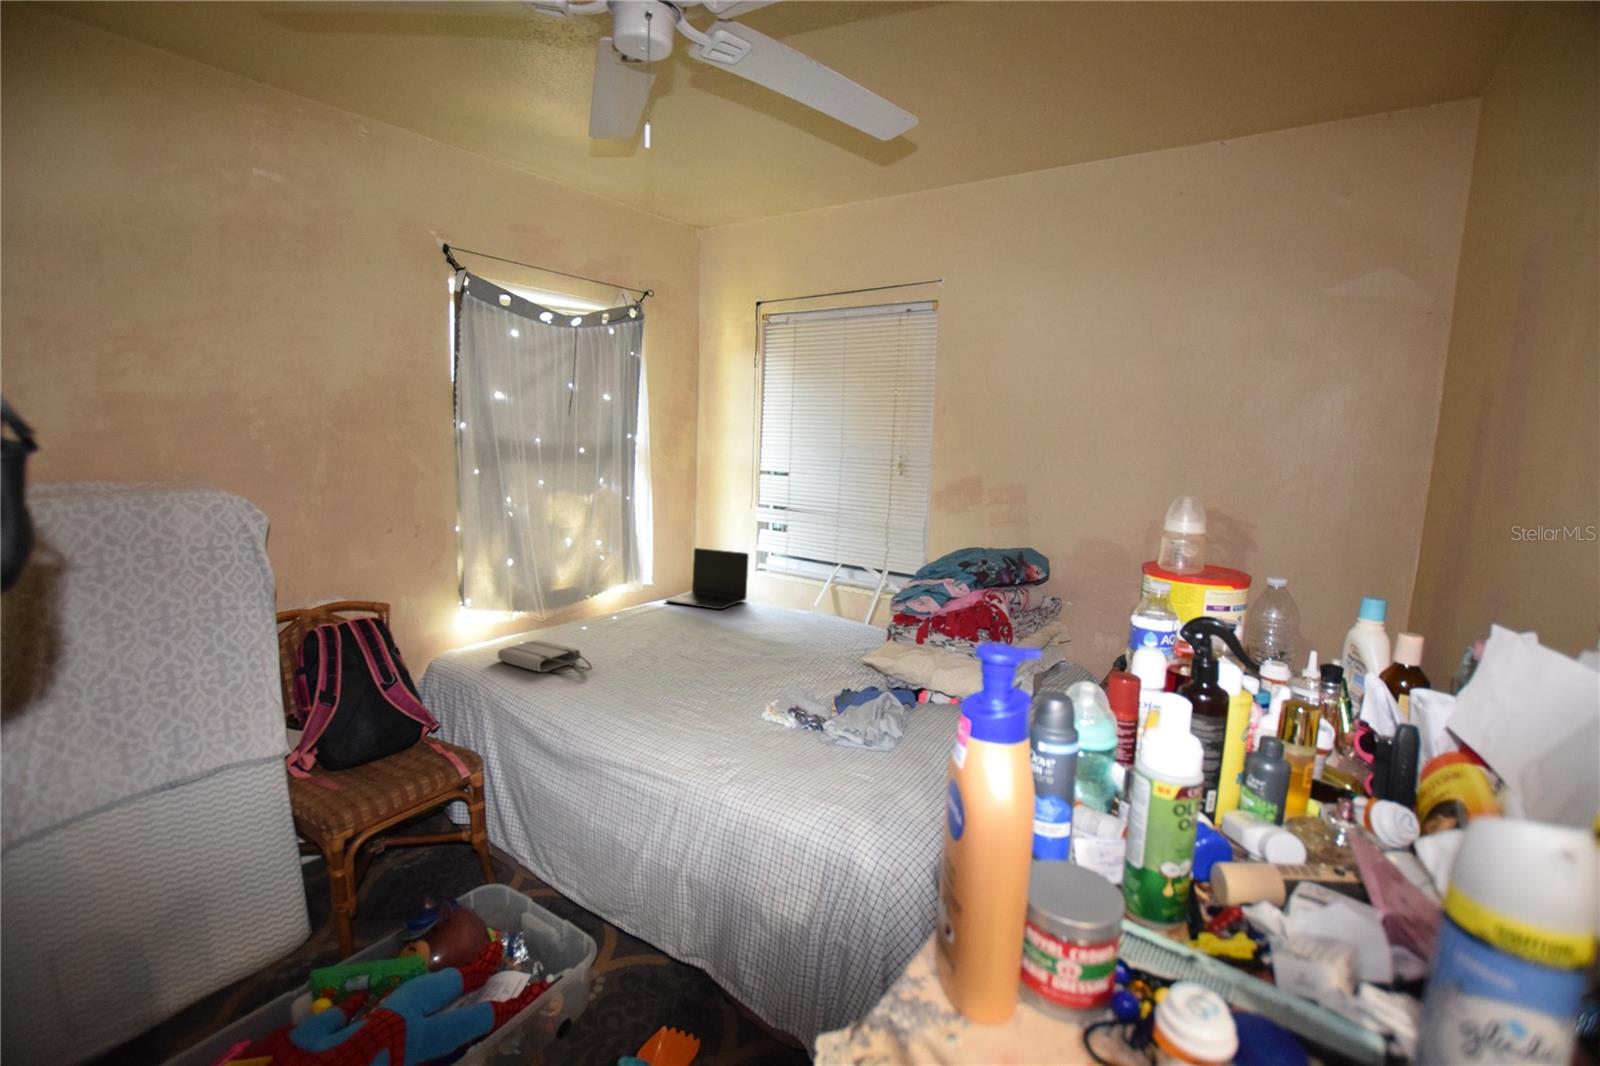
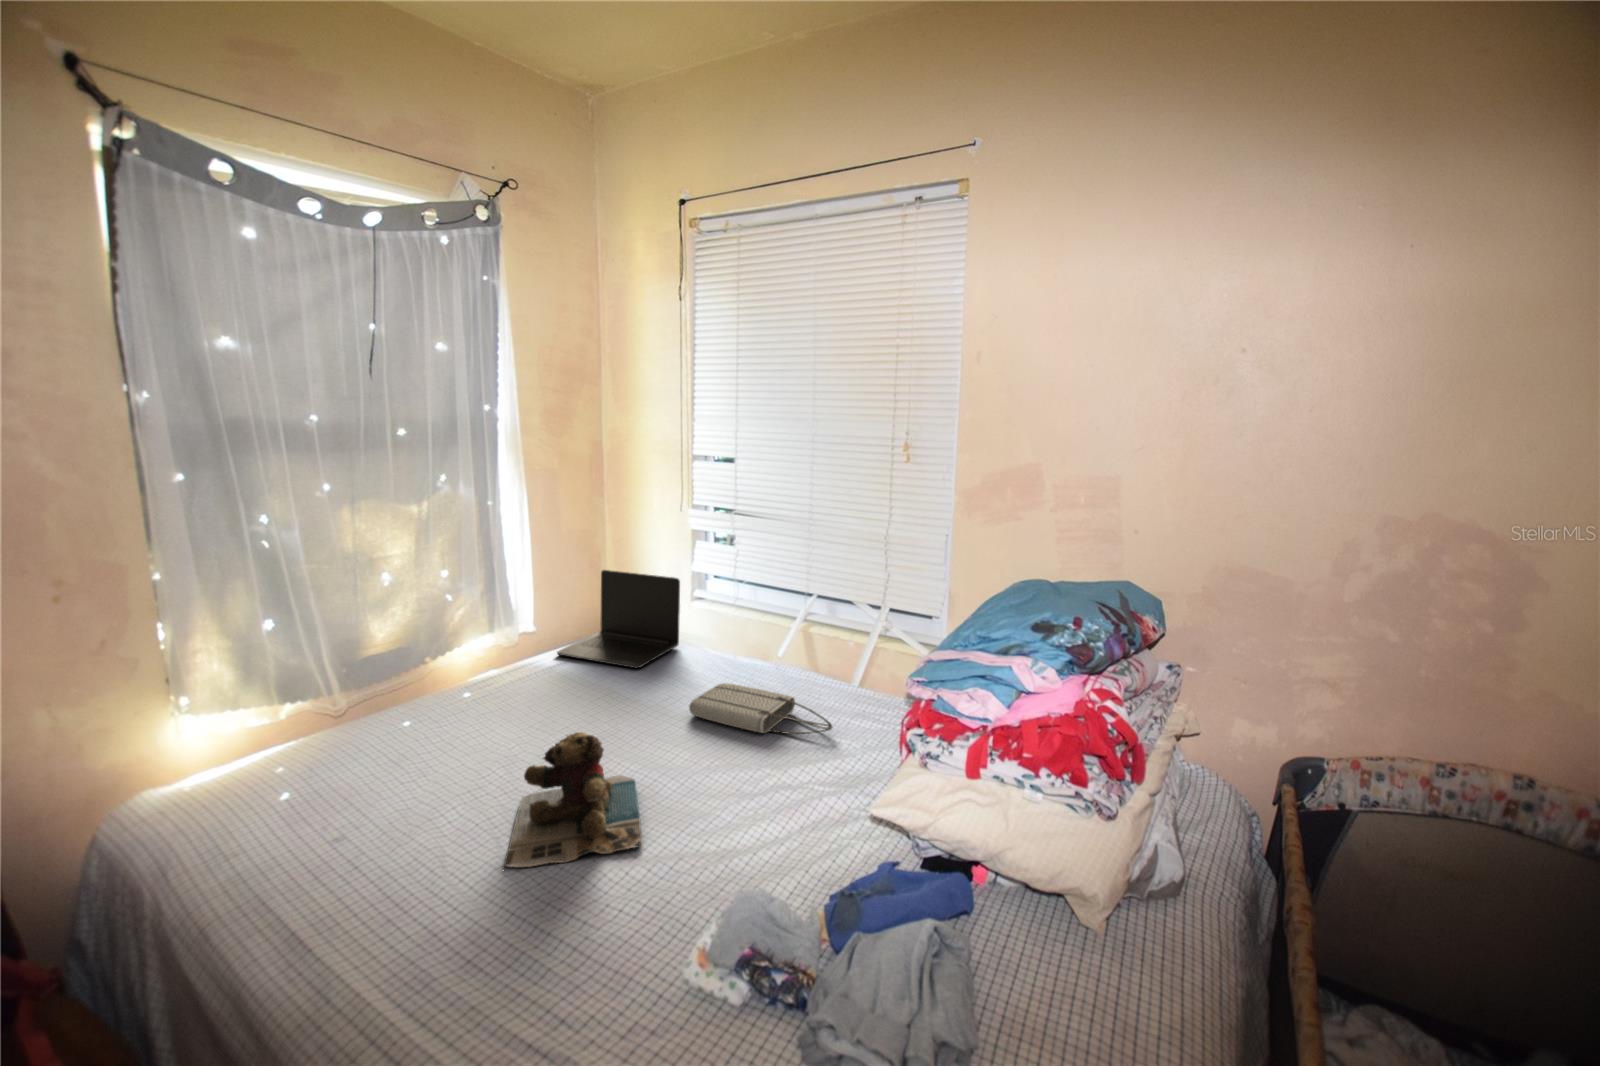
teddy bear: none [662,614,734,676] -> present [504,732,642,867]
tote bag: present [498,641,592,672] -> present [689,683,832,734]

